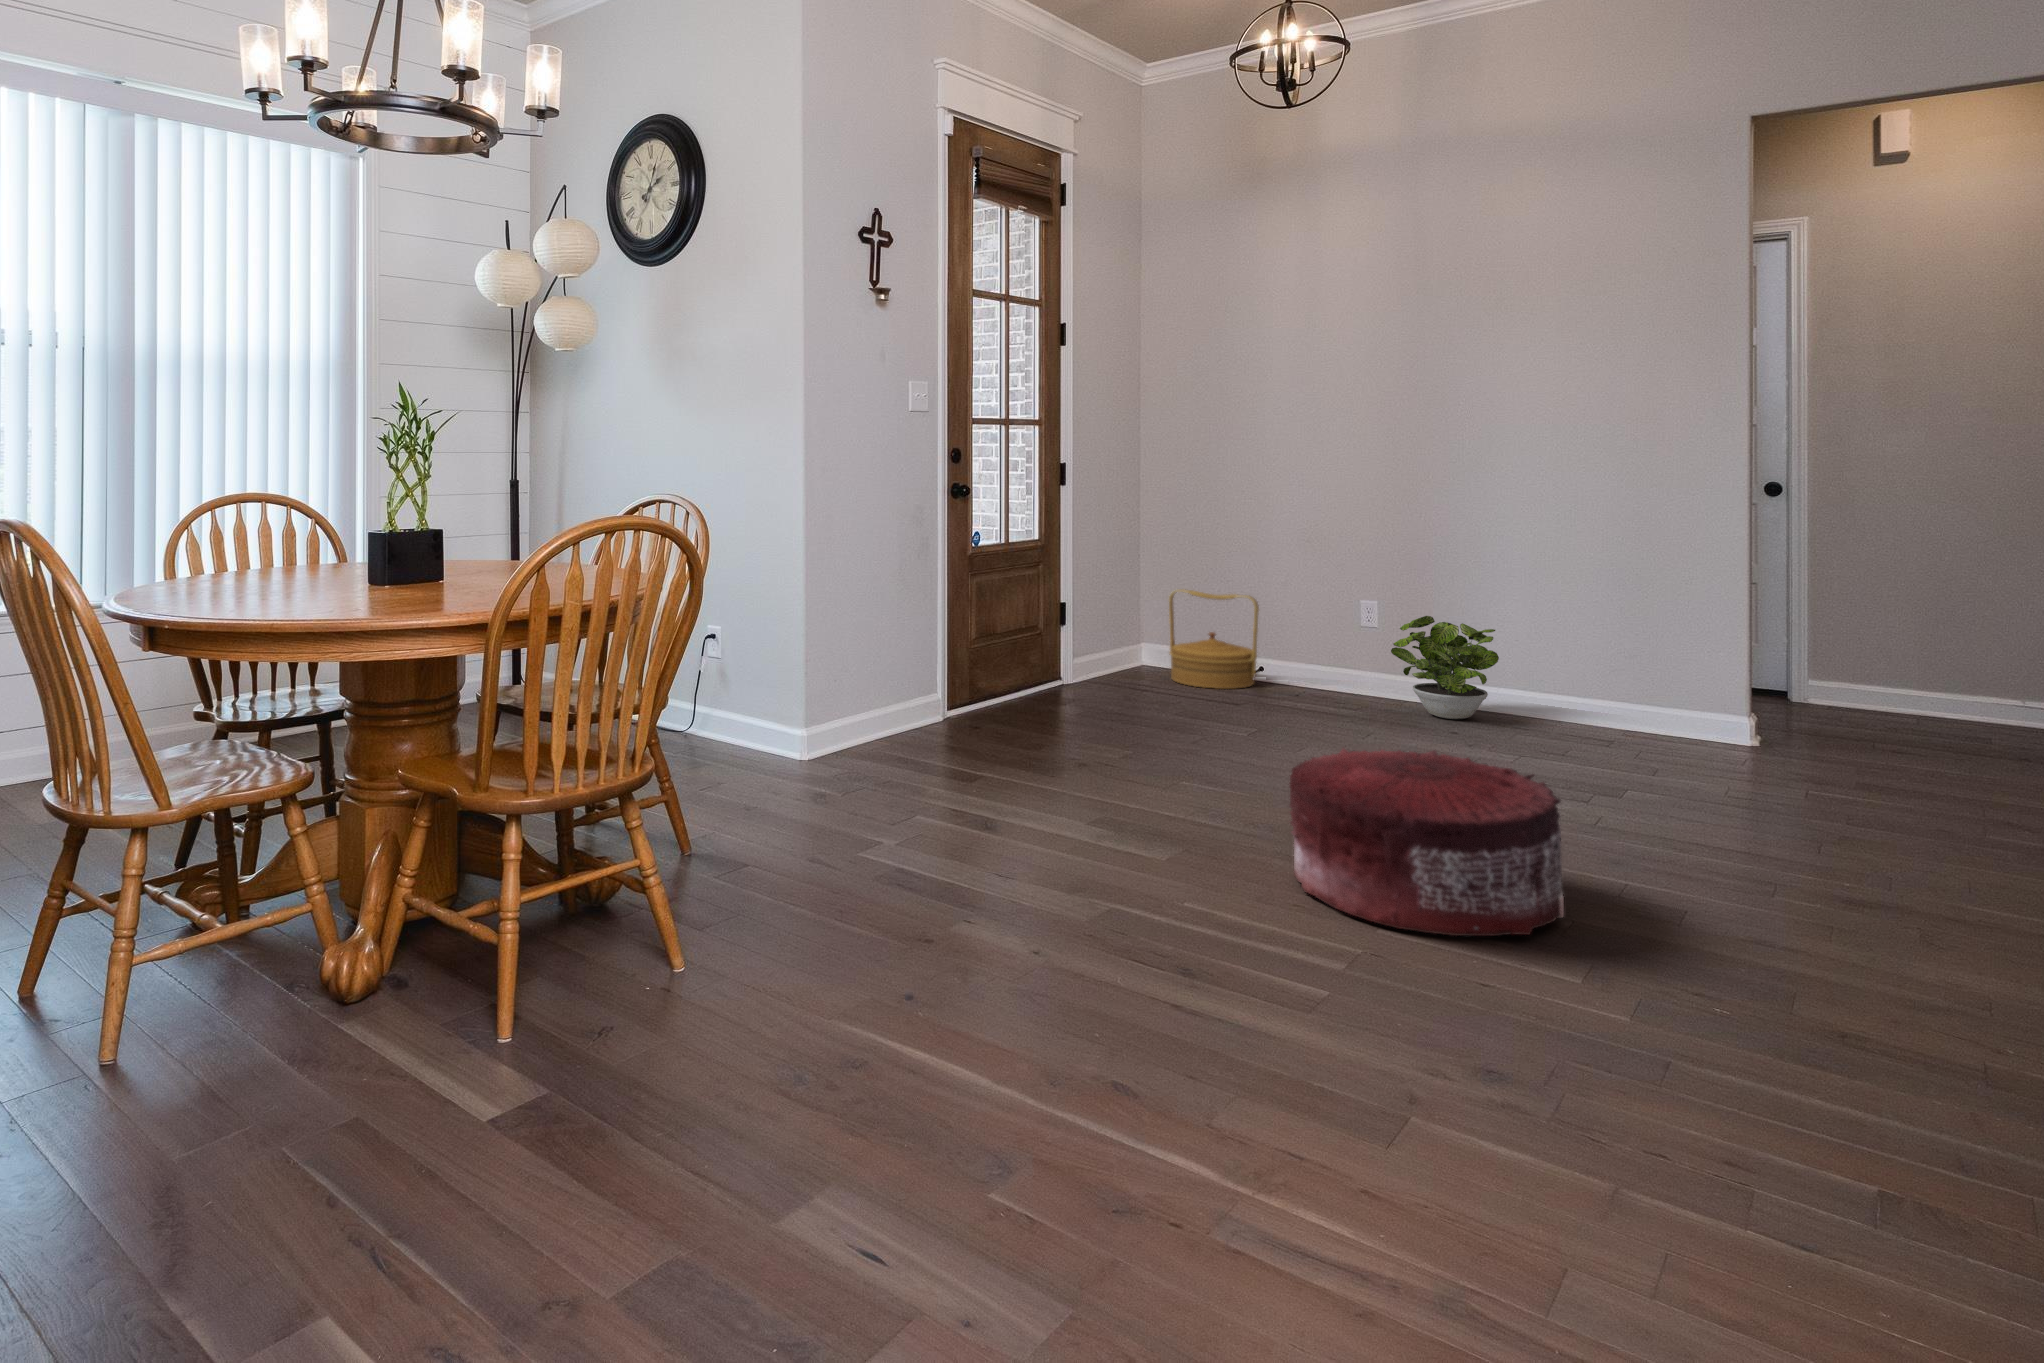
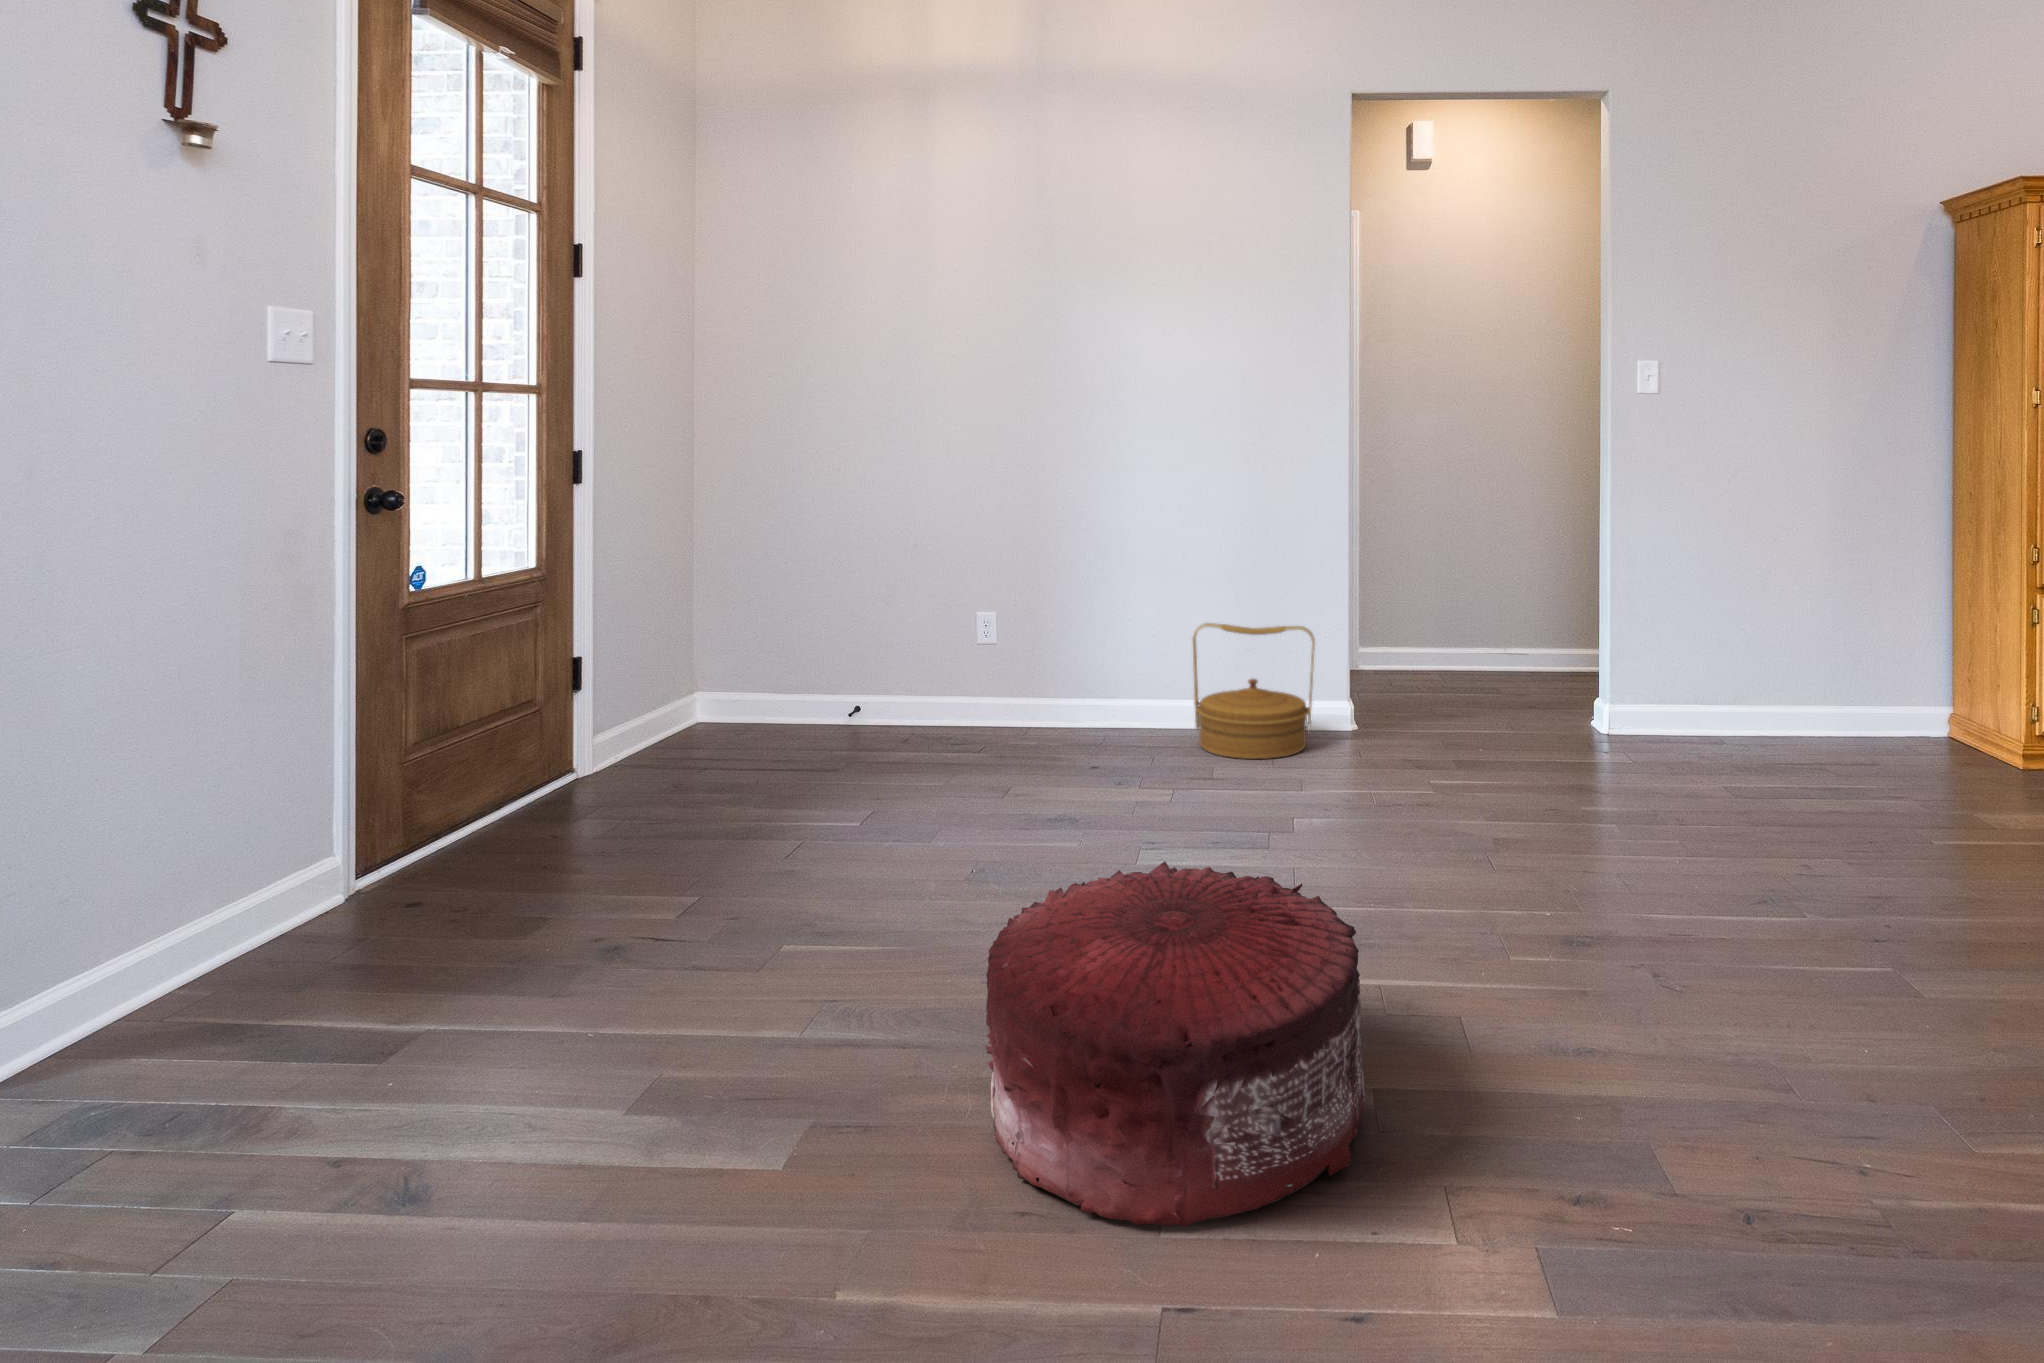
woven basket: present [1169,589,1259,689] -> present [1193,623,1315,759]
potted plant: present [1391,616,1499,719] -> none [1016,628,1128,746]

